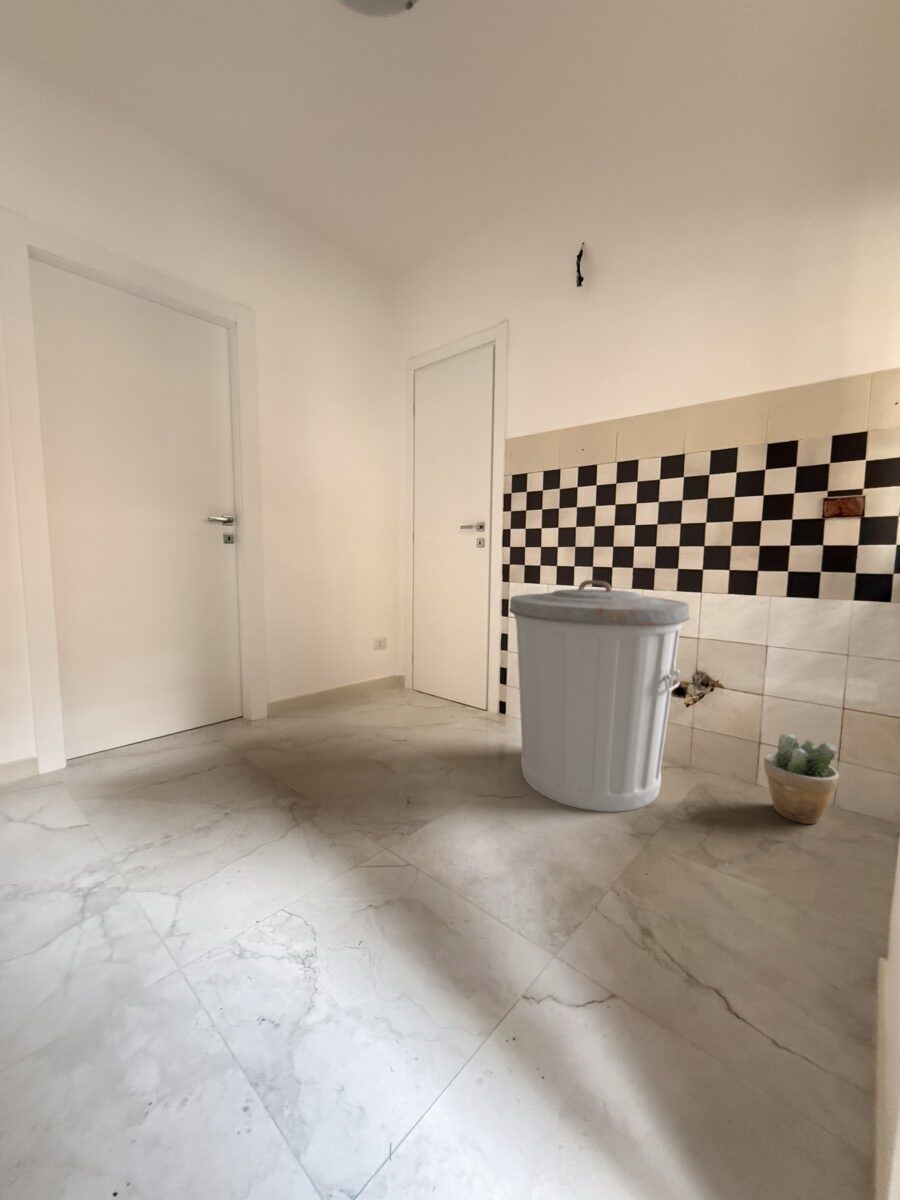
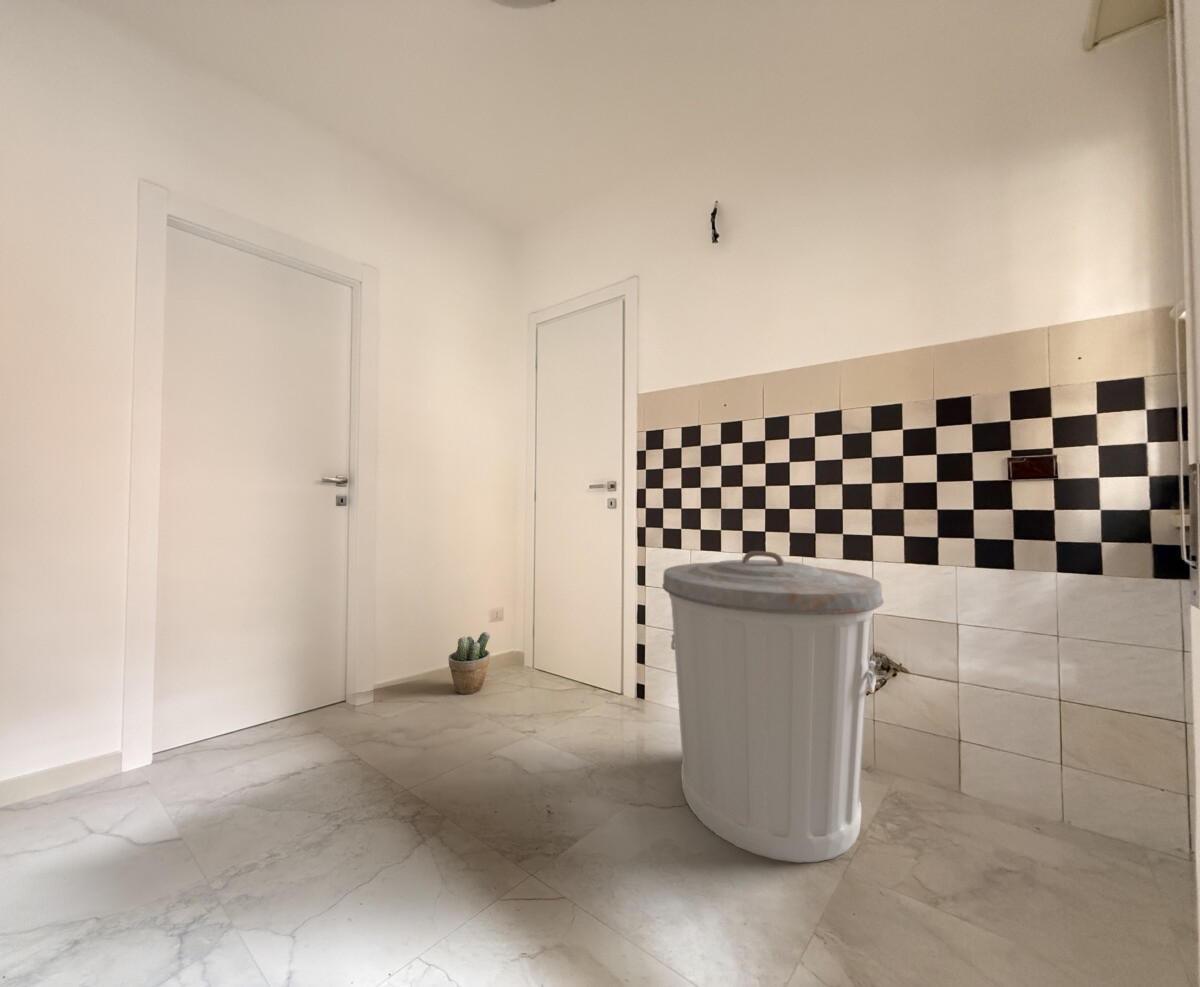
potted plant: present [764,734,839,824] -> present [448,632,490,694]

